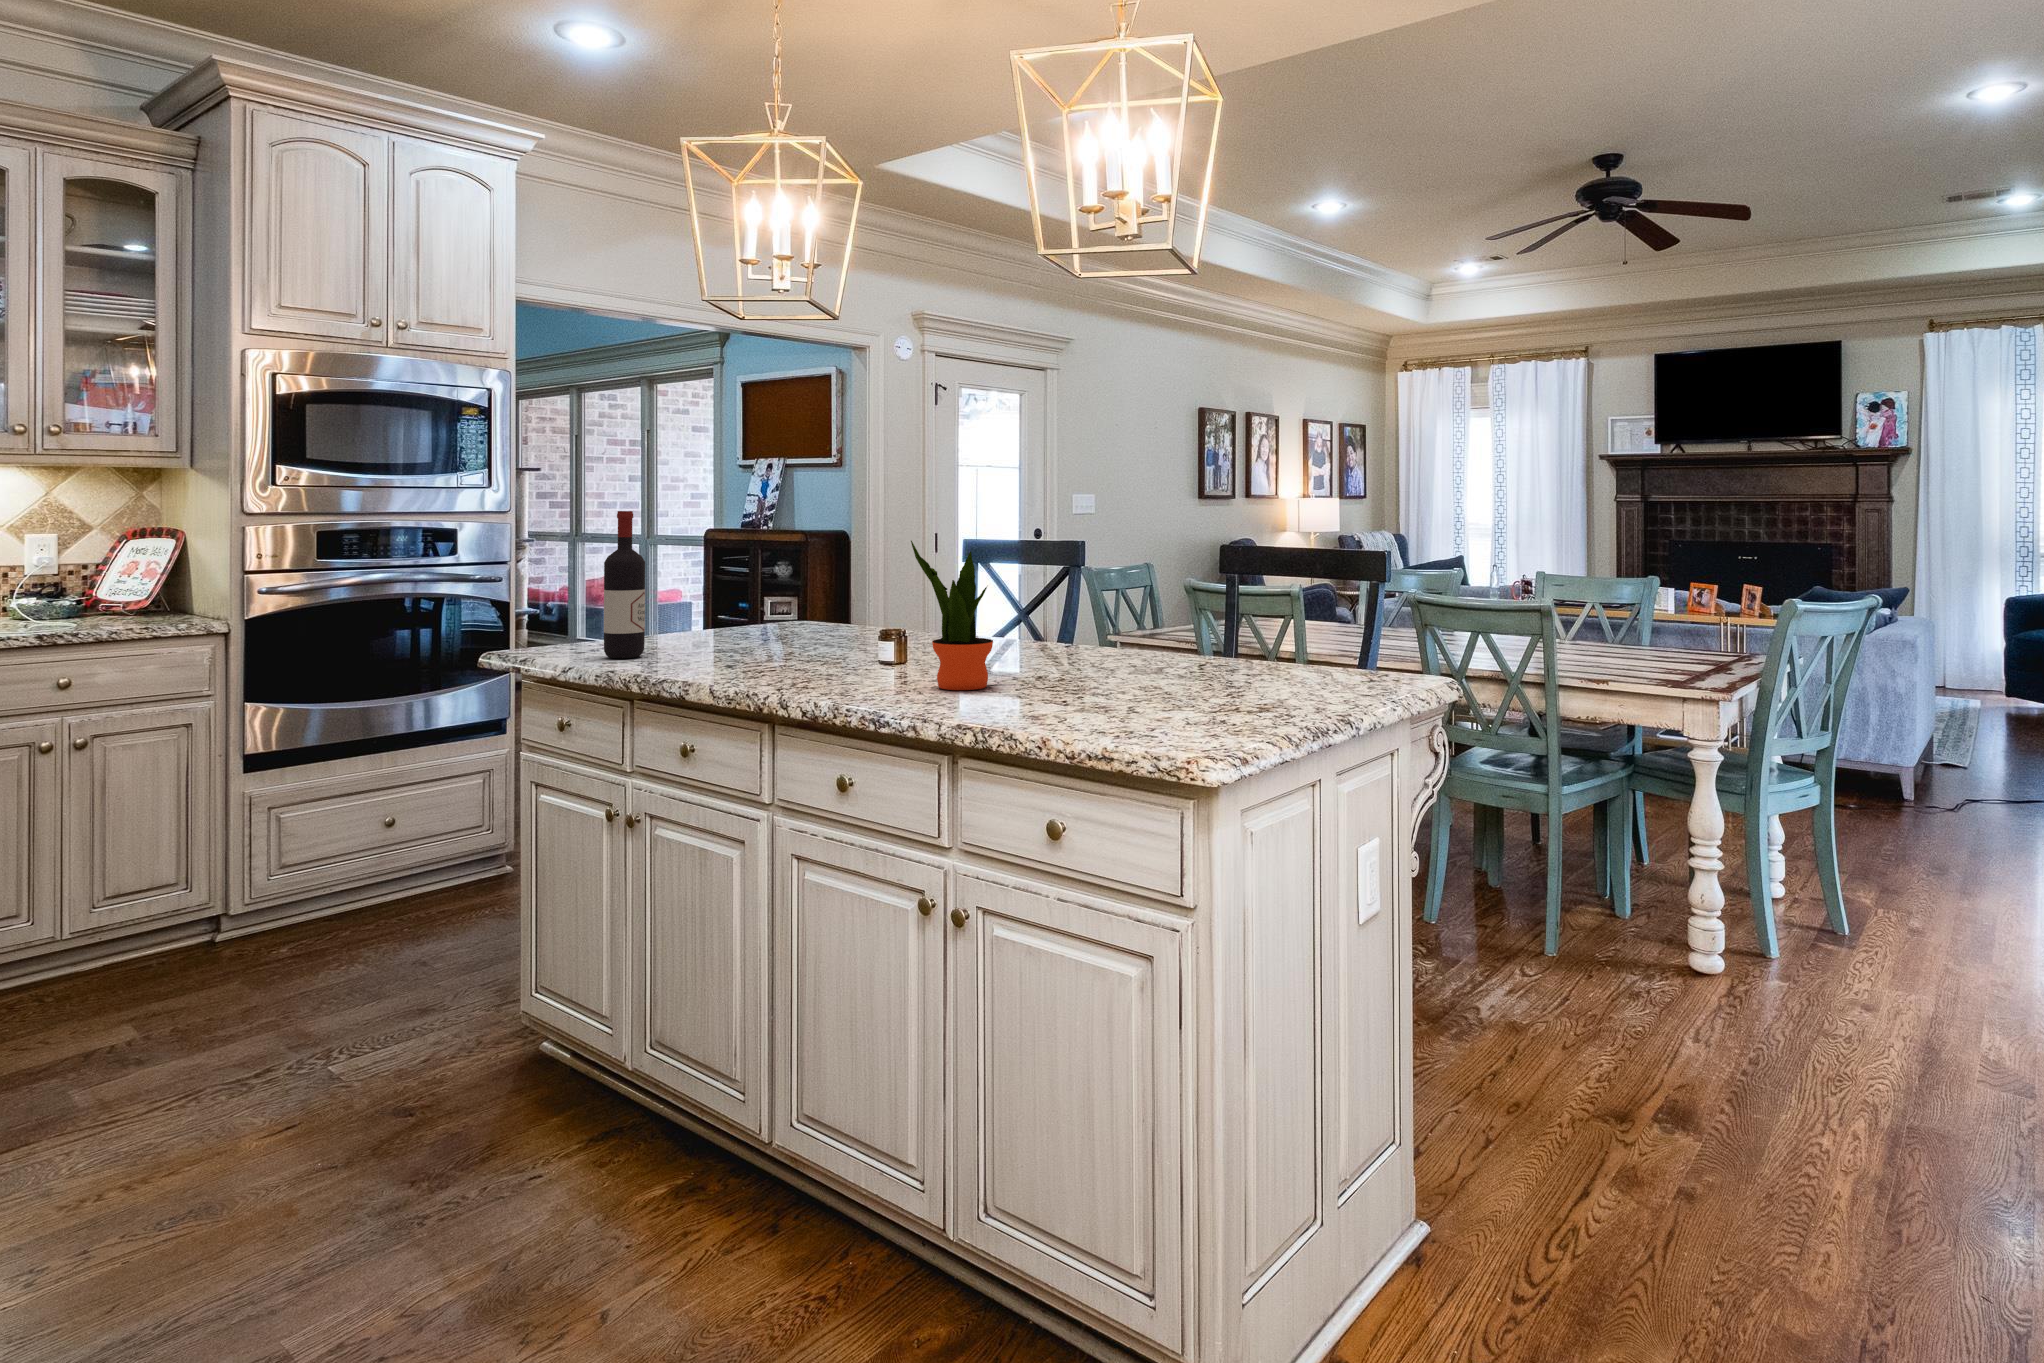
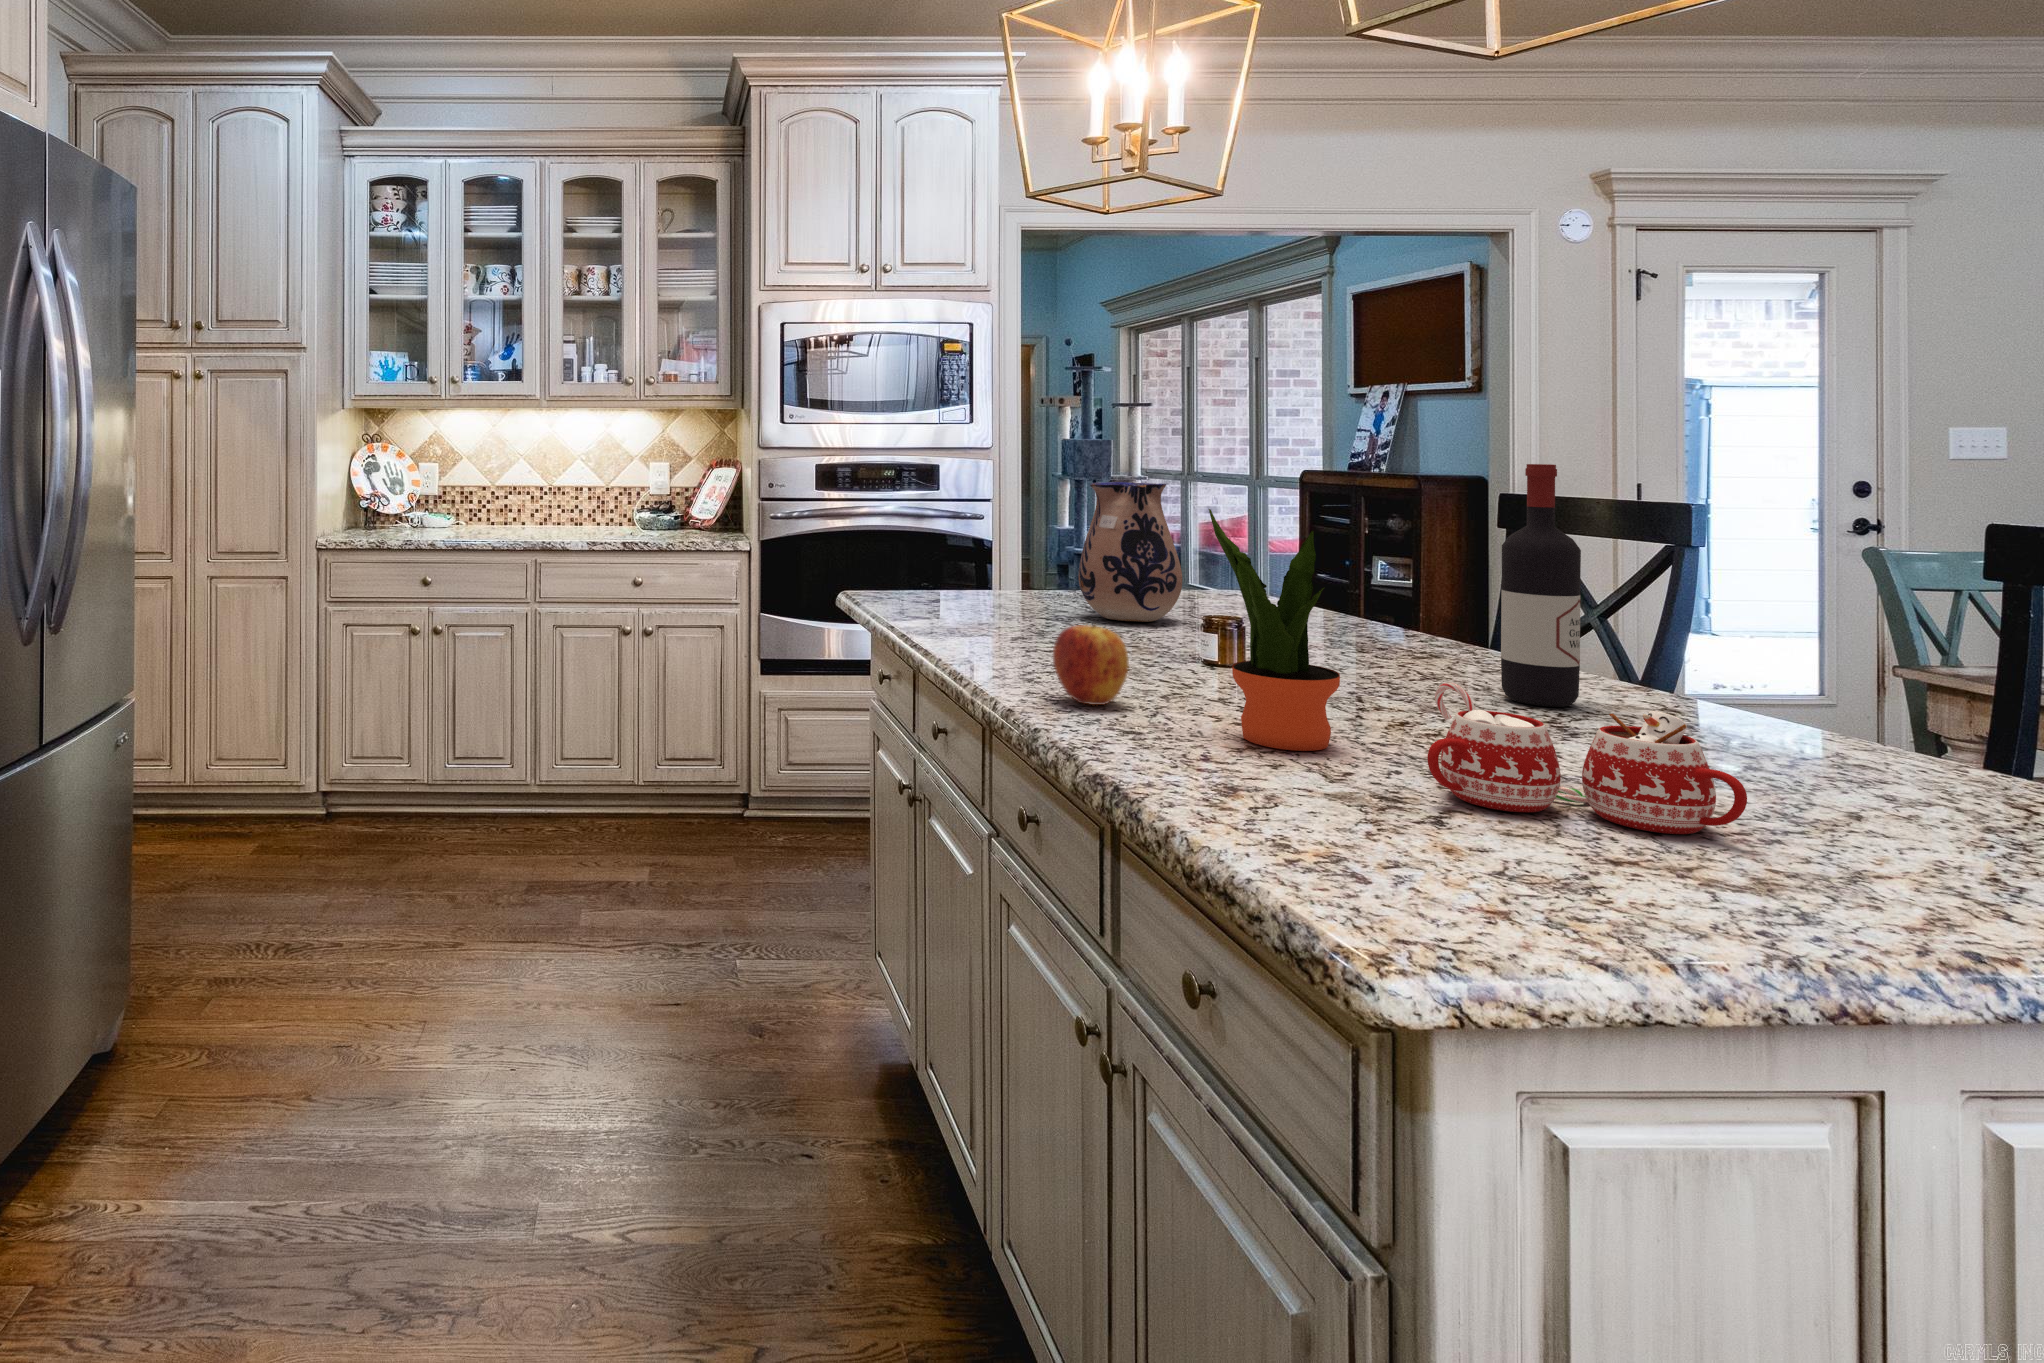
wine bottle: present [604,511,645,658] -> present [1501,464,1581,707]
ceramic pitcher: none [706,532,787,645] -> present [1079,481,1182,622]
apple: none [800,628,862,688] -> present [1053,623,1129,705]
mug: none [1054,631,1189,695] -> present [1427,683,1747,834]

